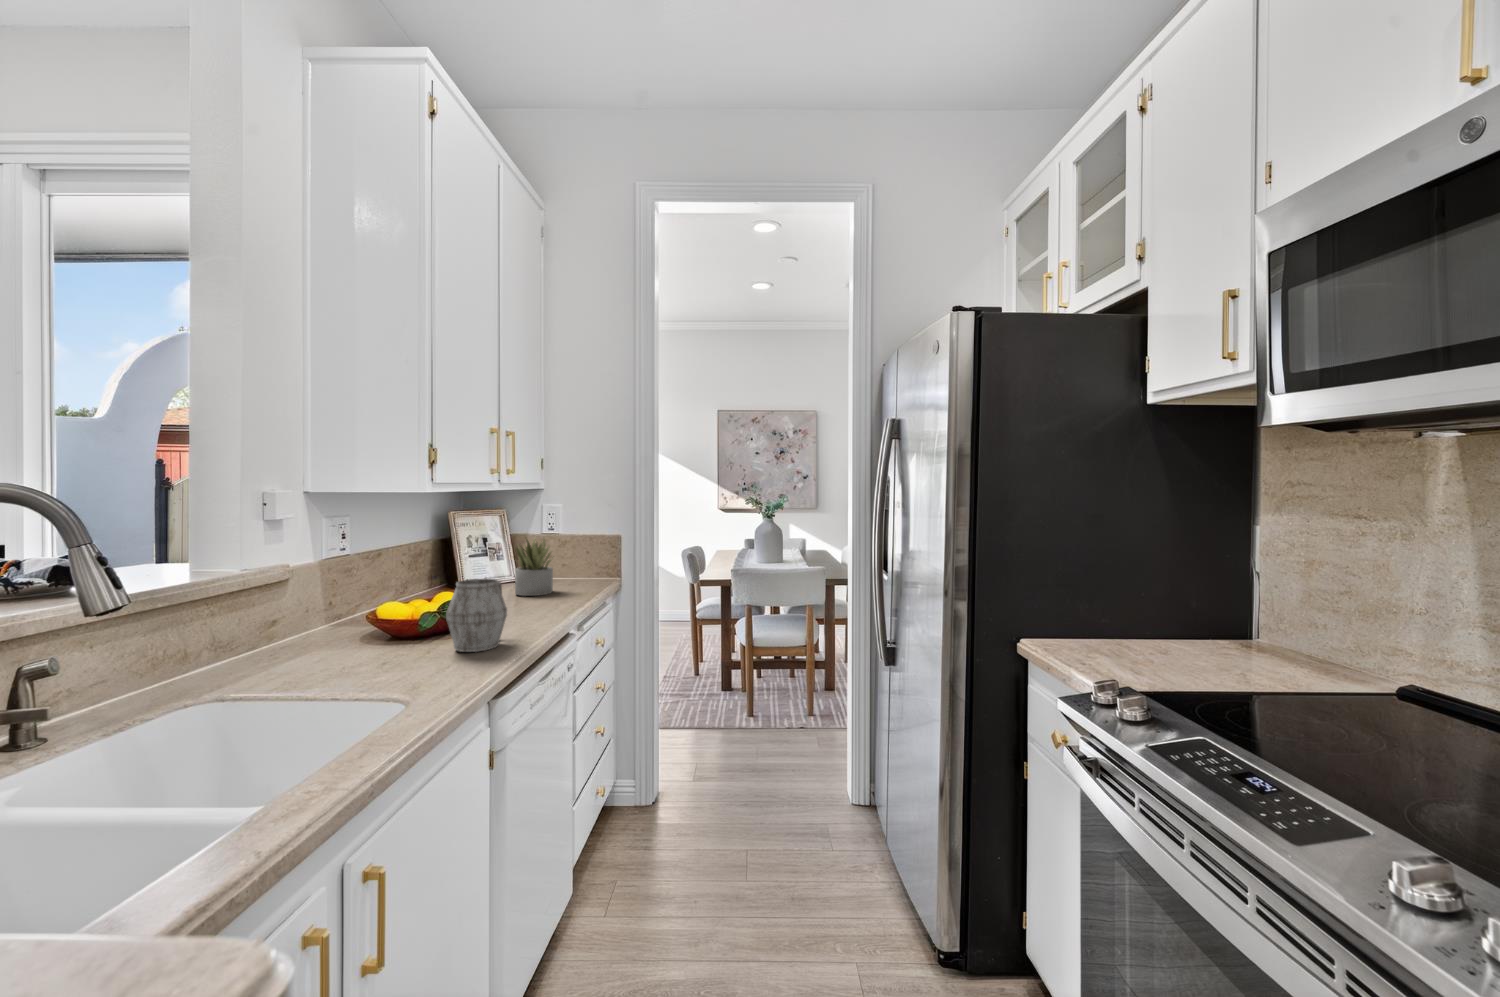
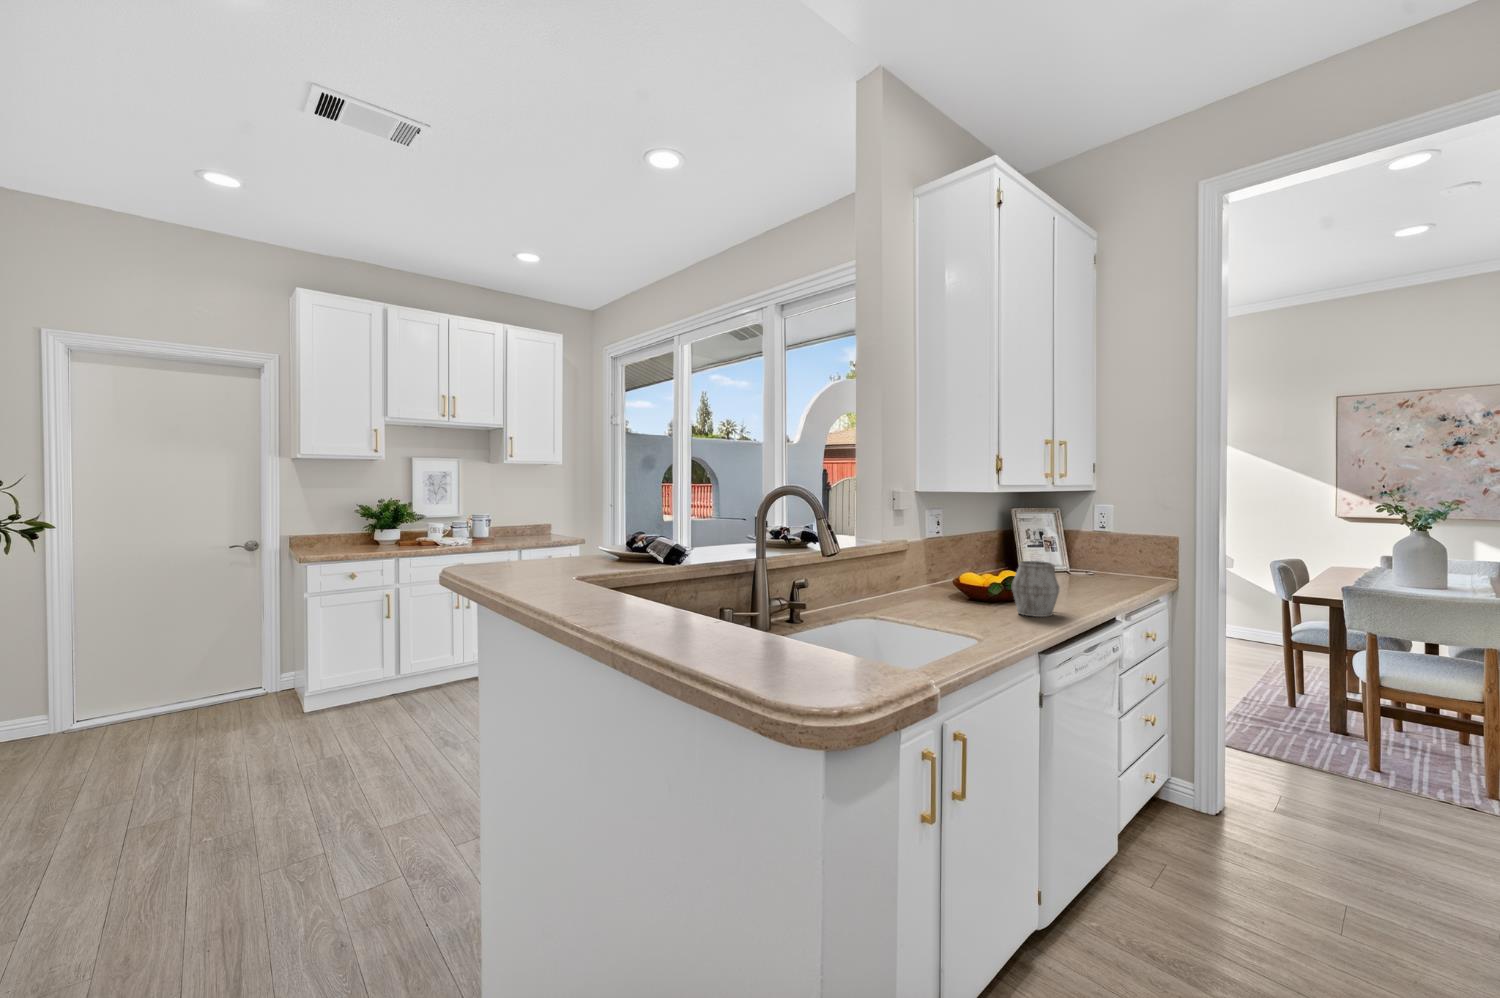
succulent plant: present [515,538,553,596] -> none [1064,532,1104,585]

